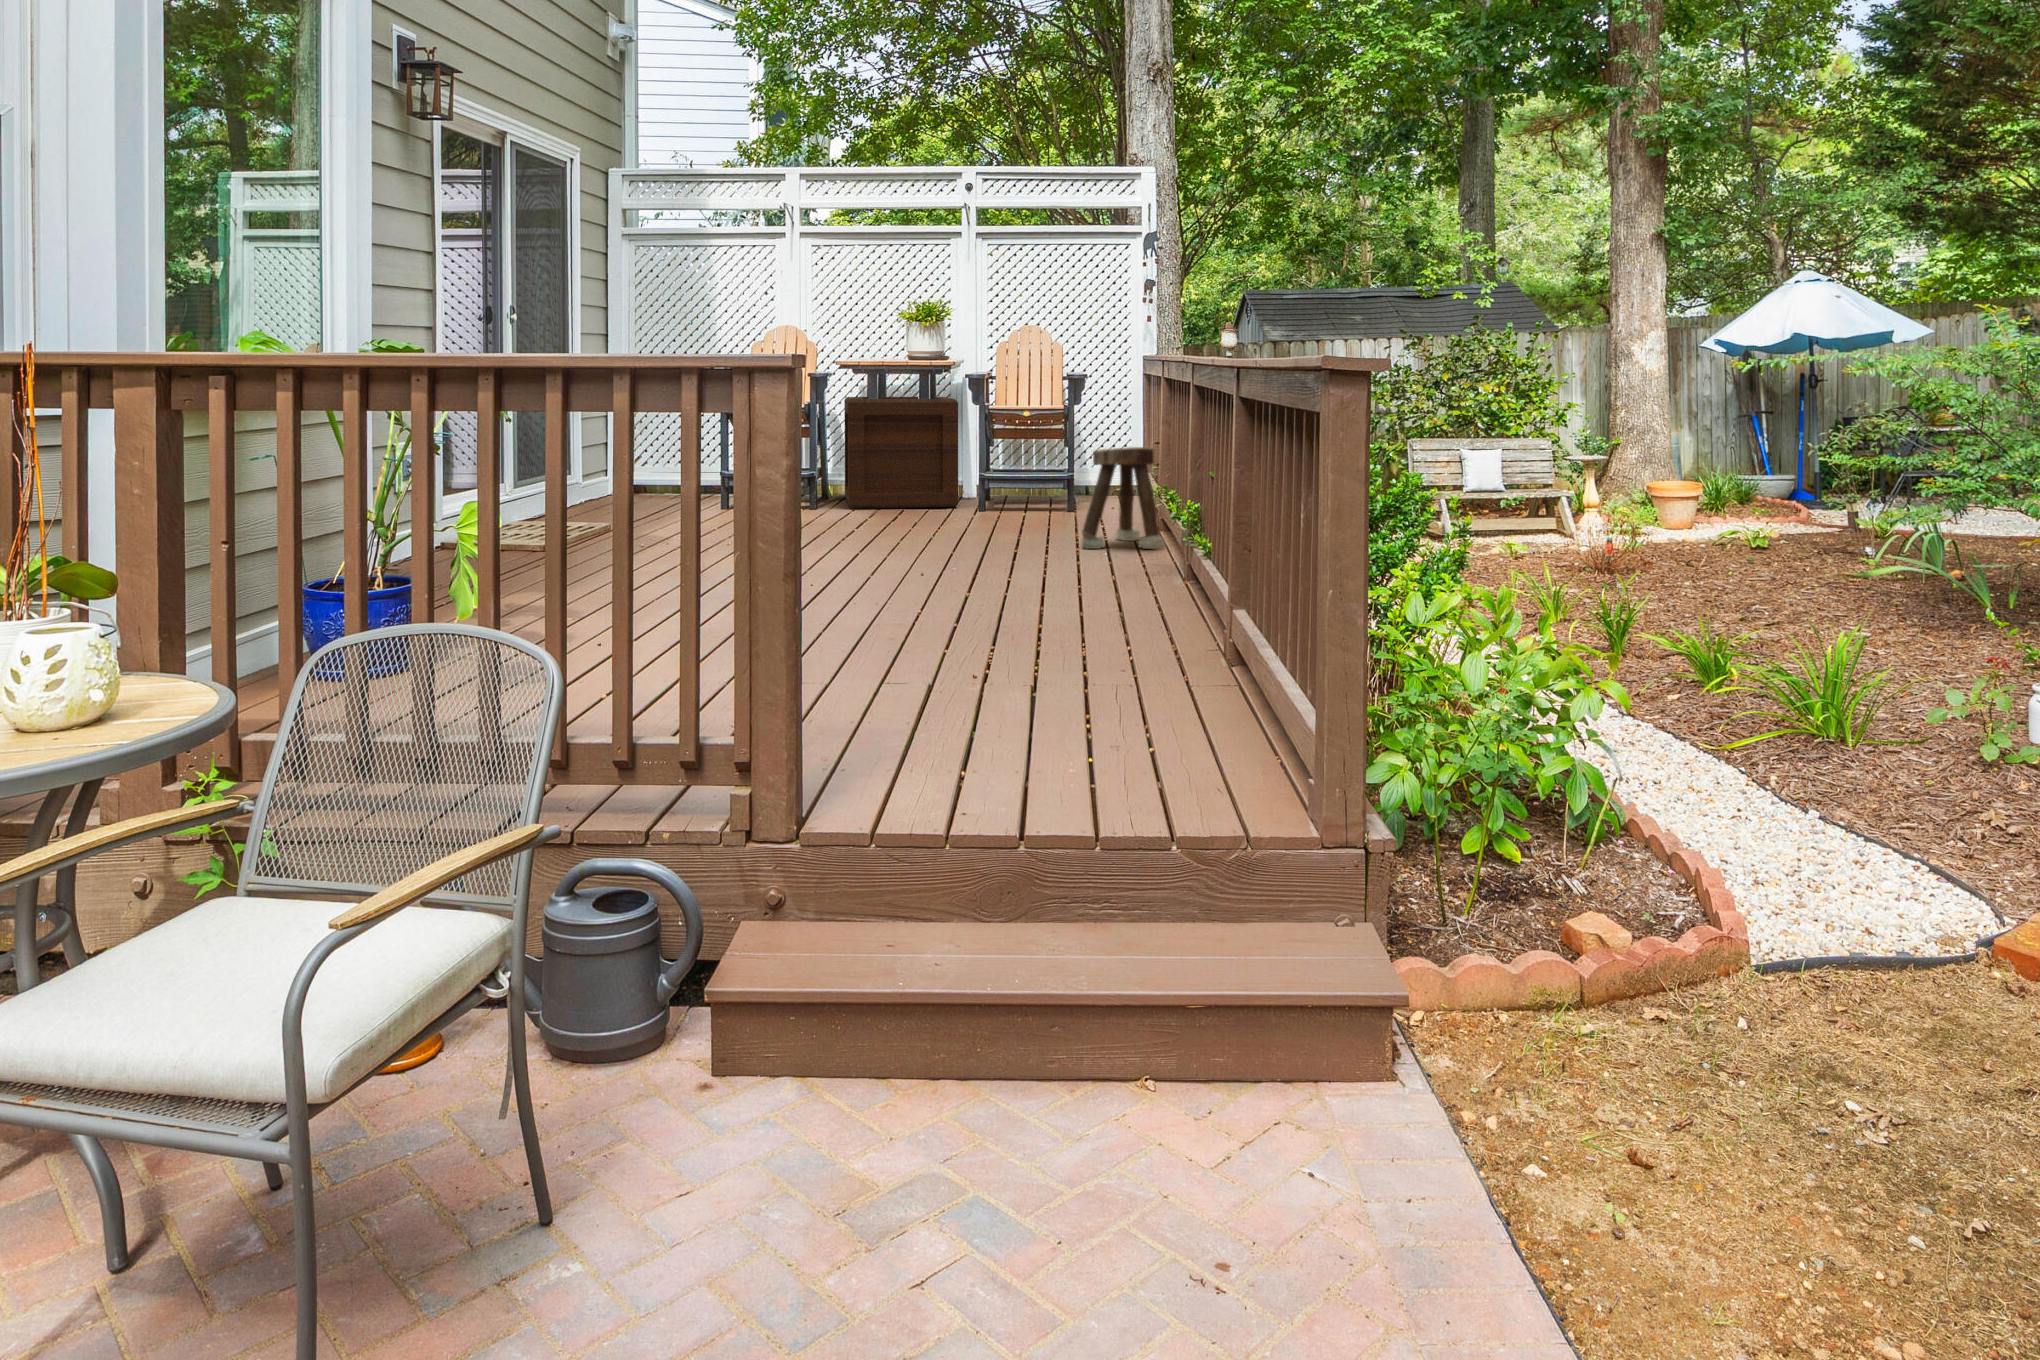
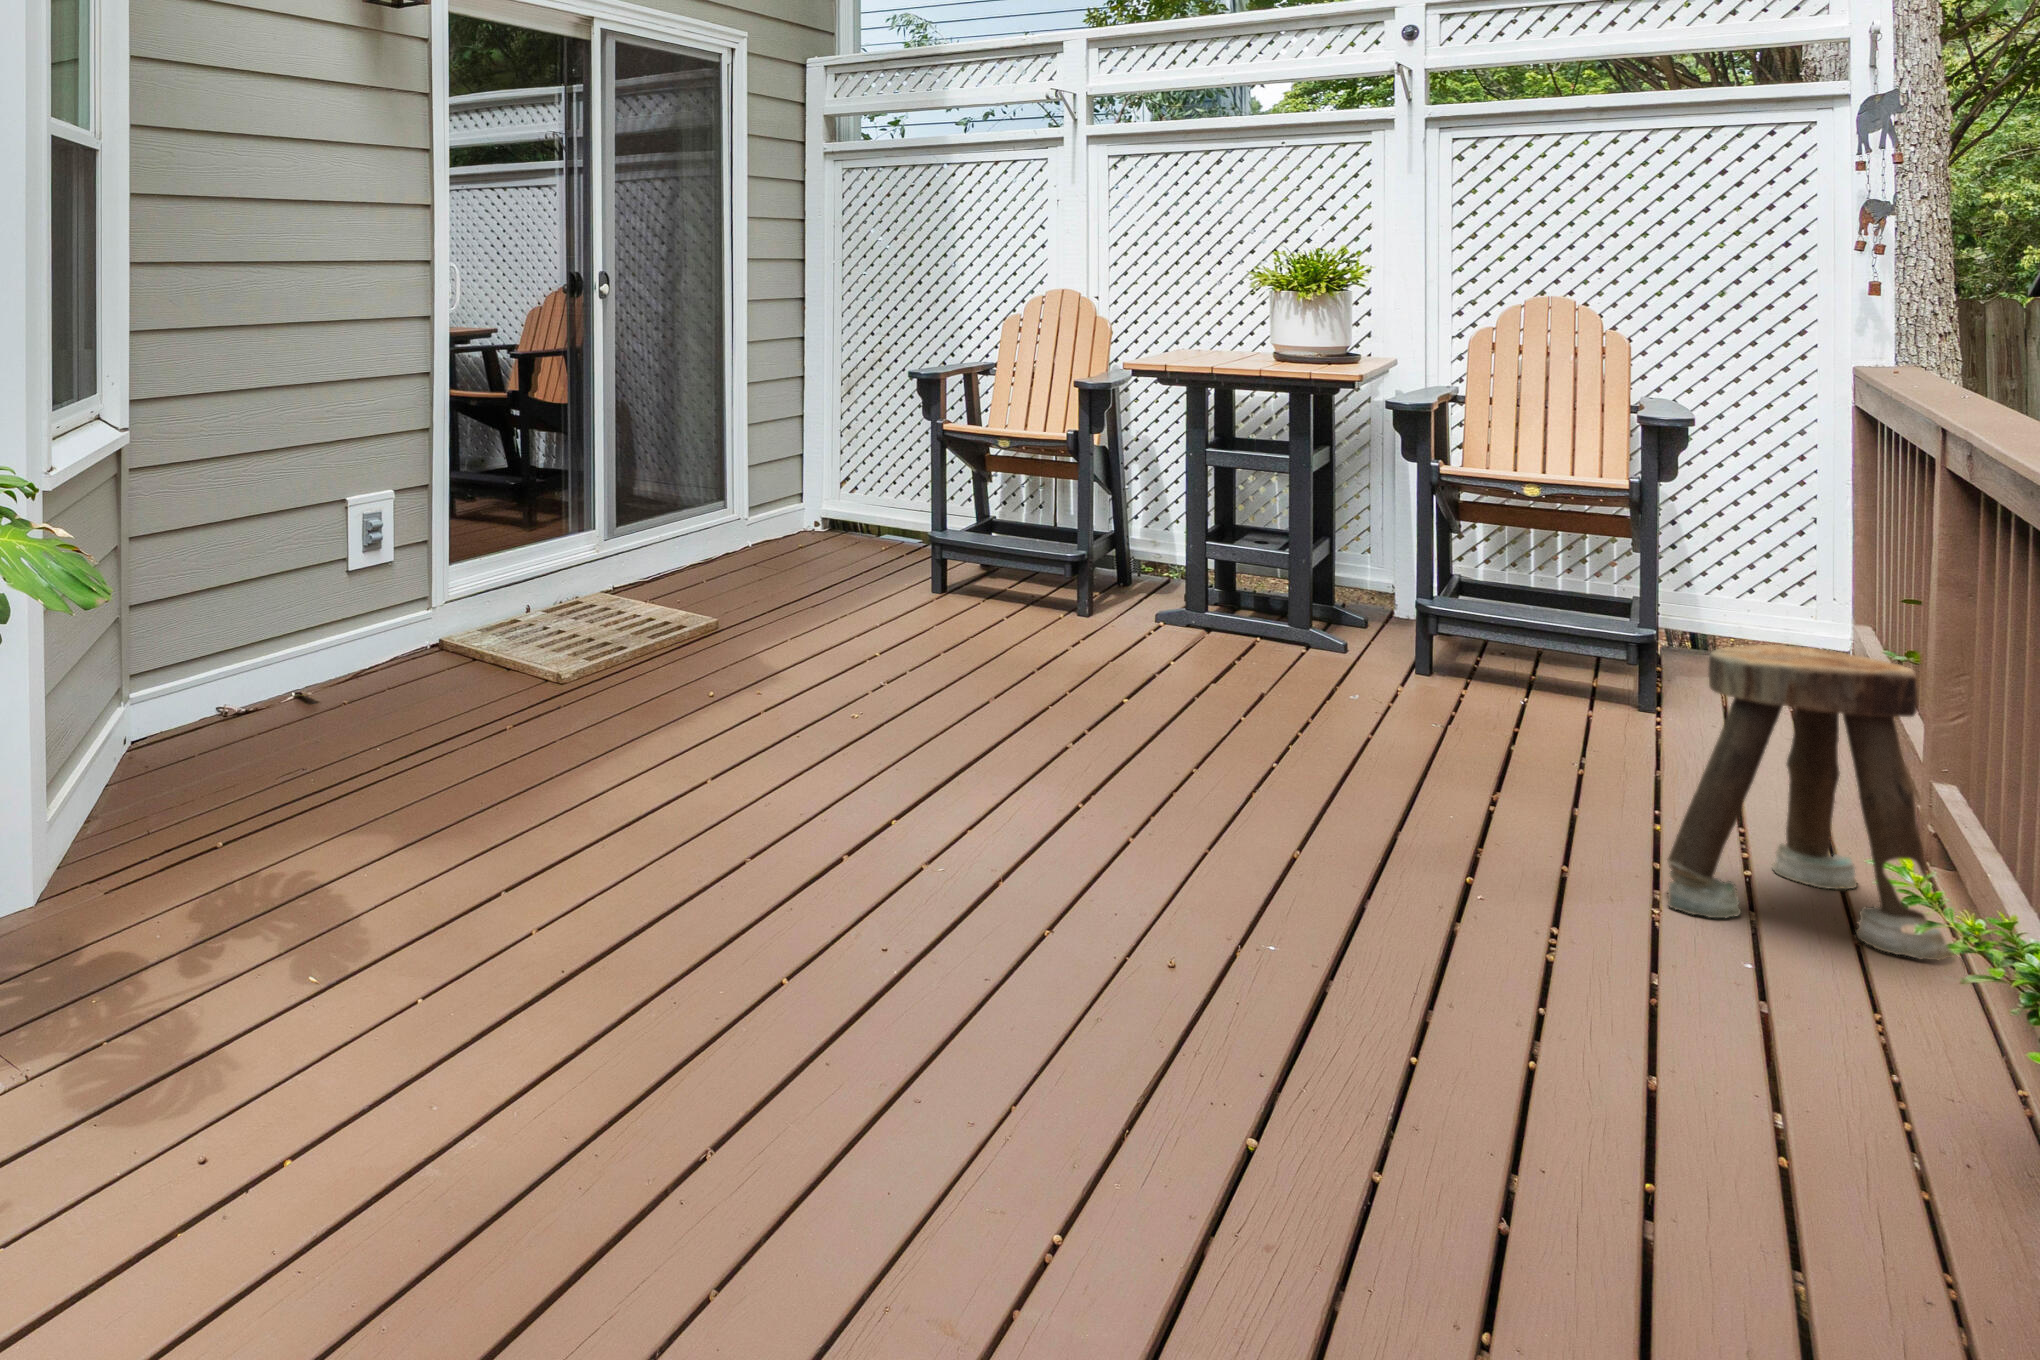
wooden crate: present [844,397,958,509] -> none [1136,427,1369,661]

